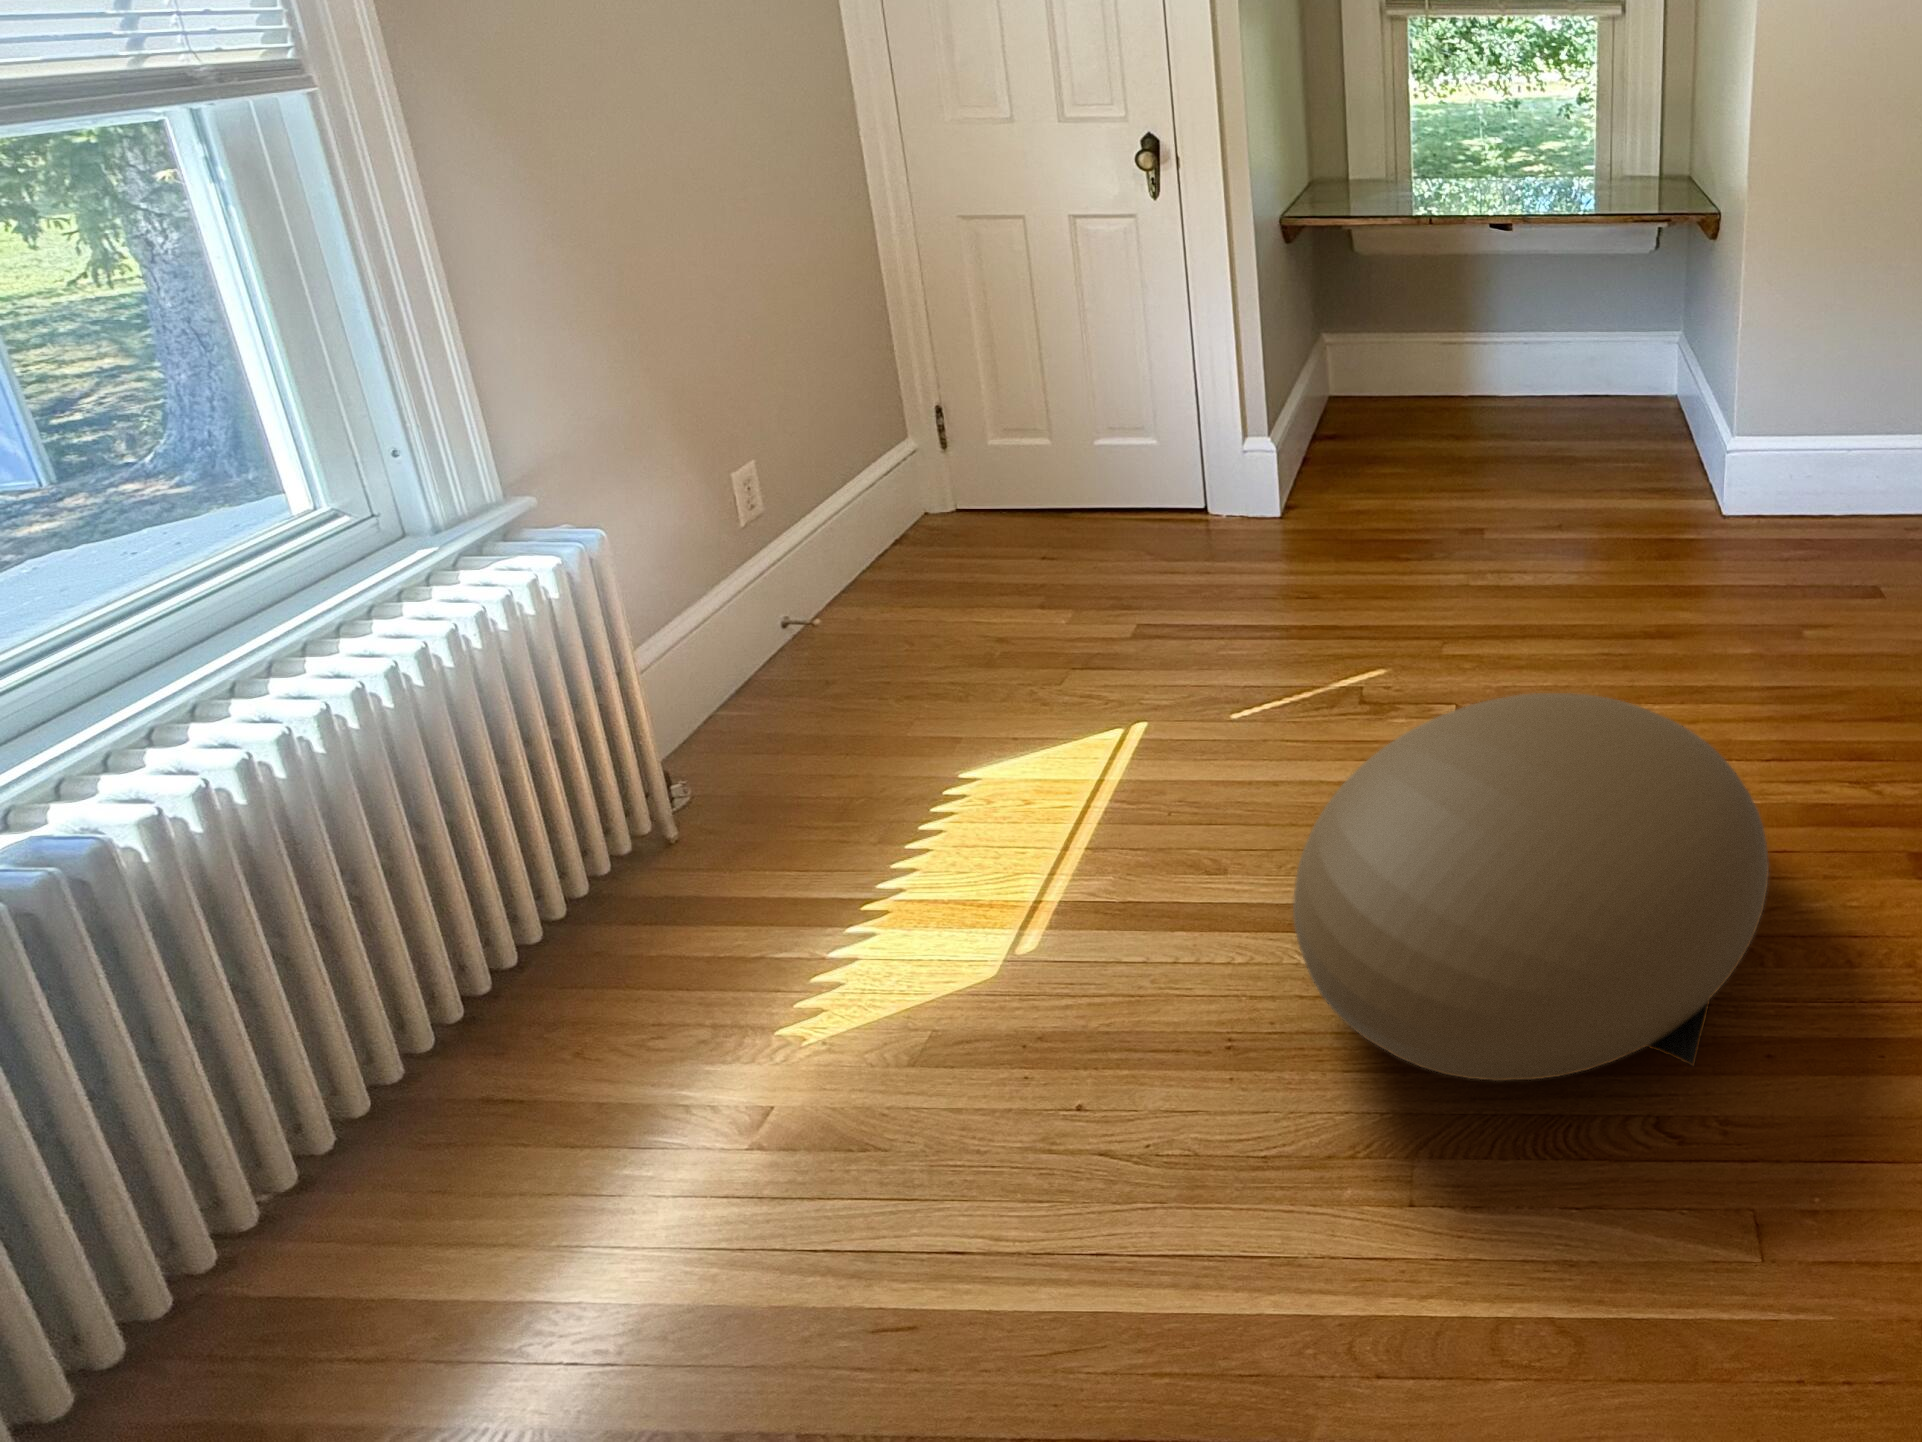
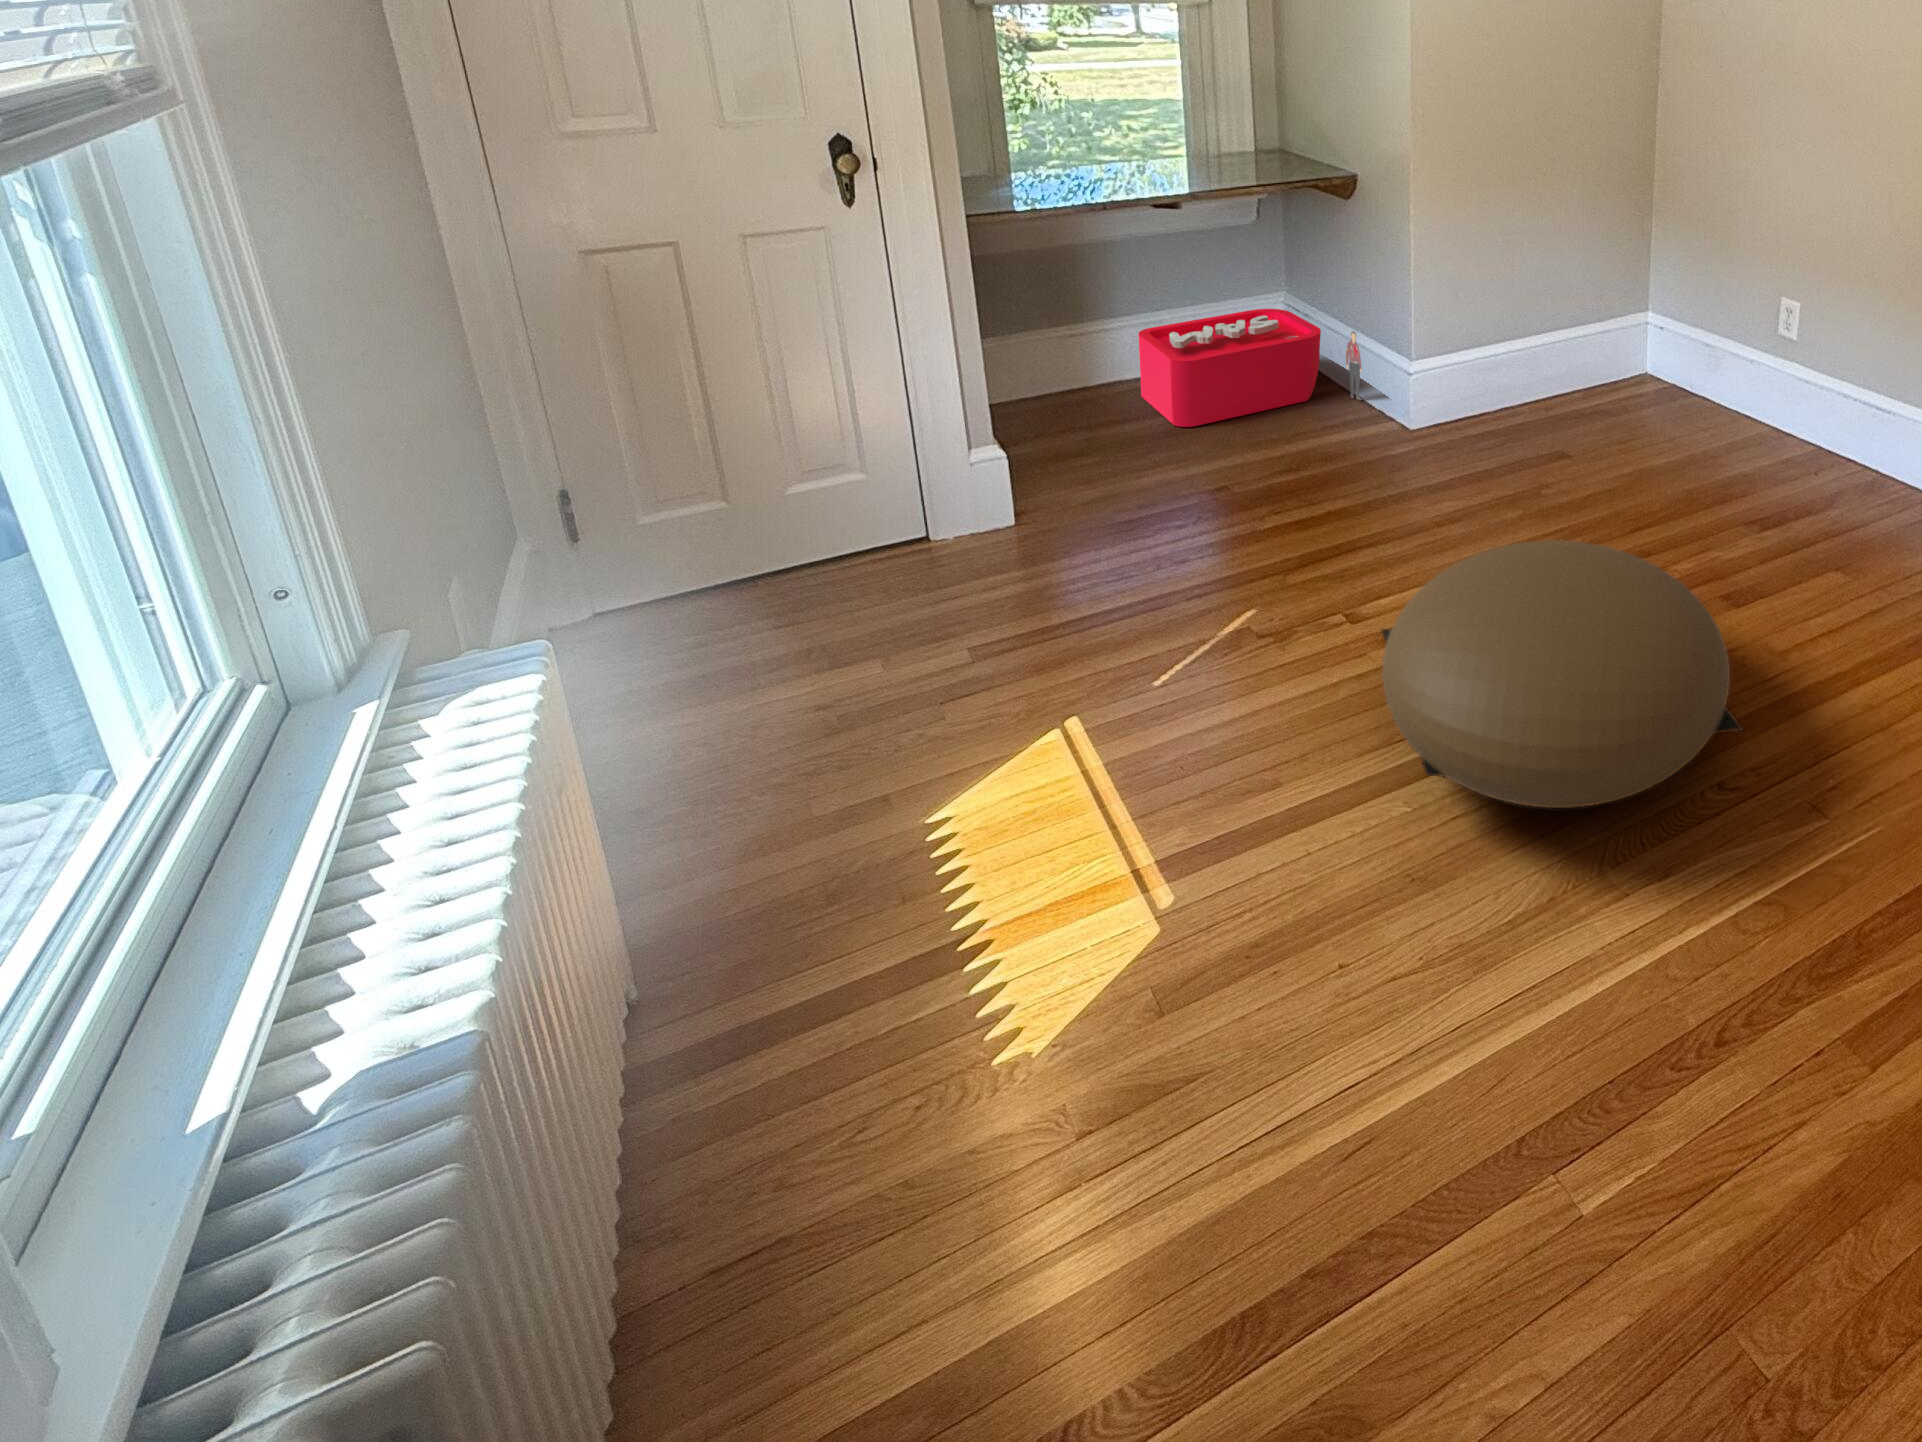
storage bin: none [1494,351,1701,474] -> present [1139,309,1362,427]

